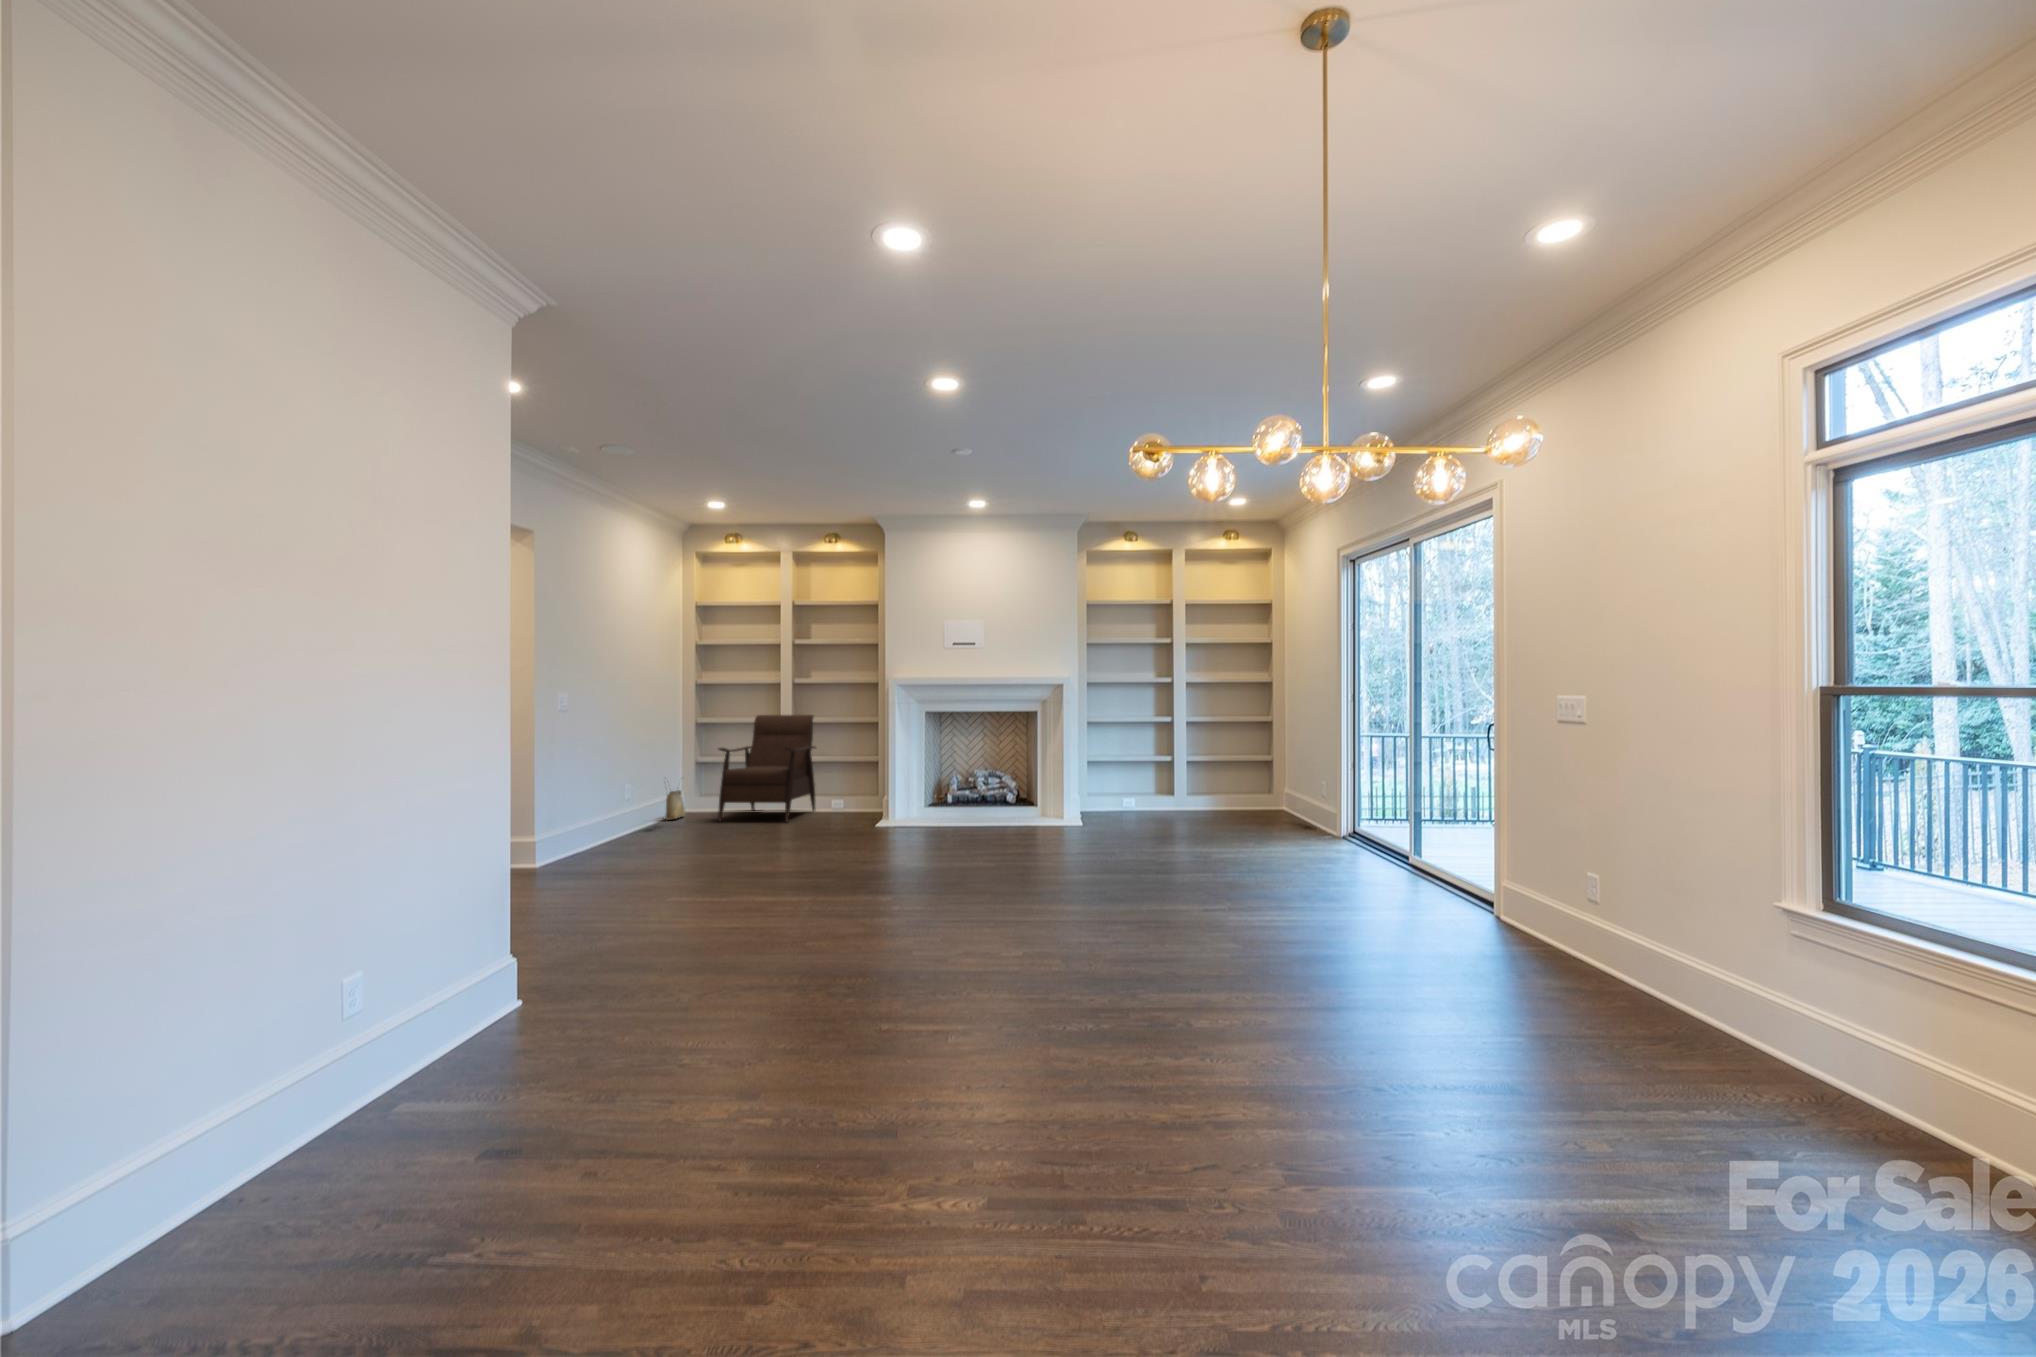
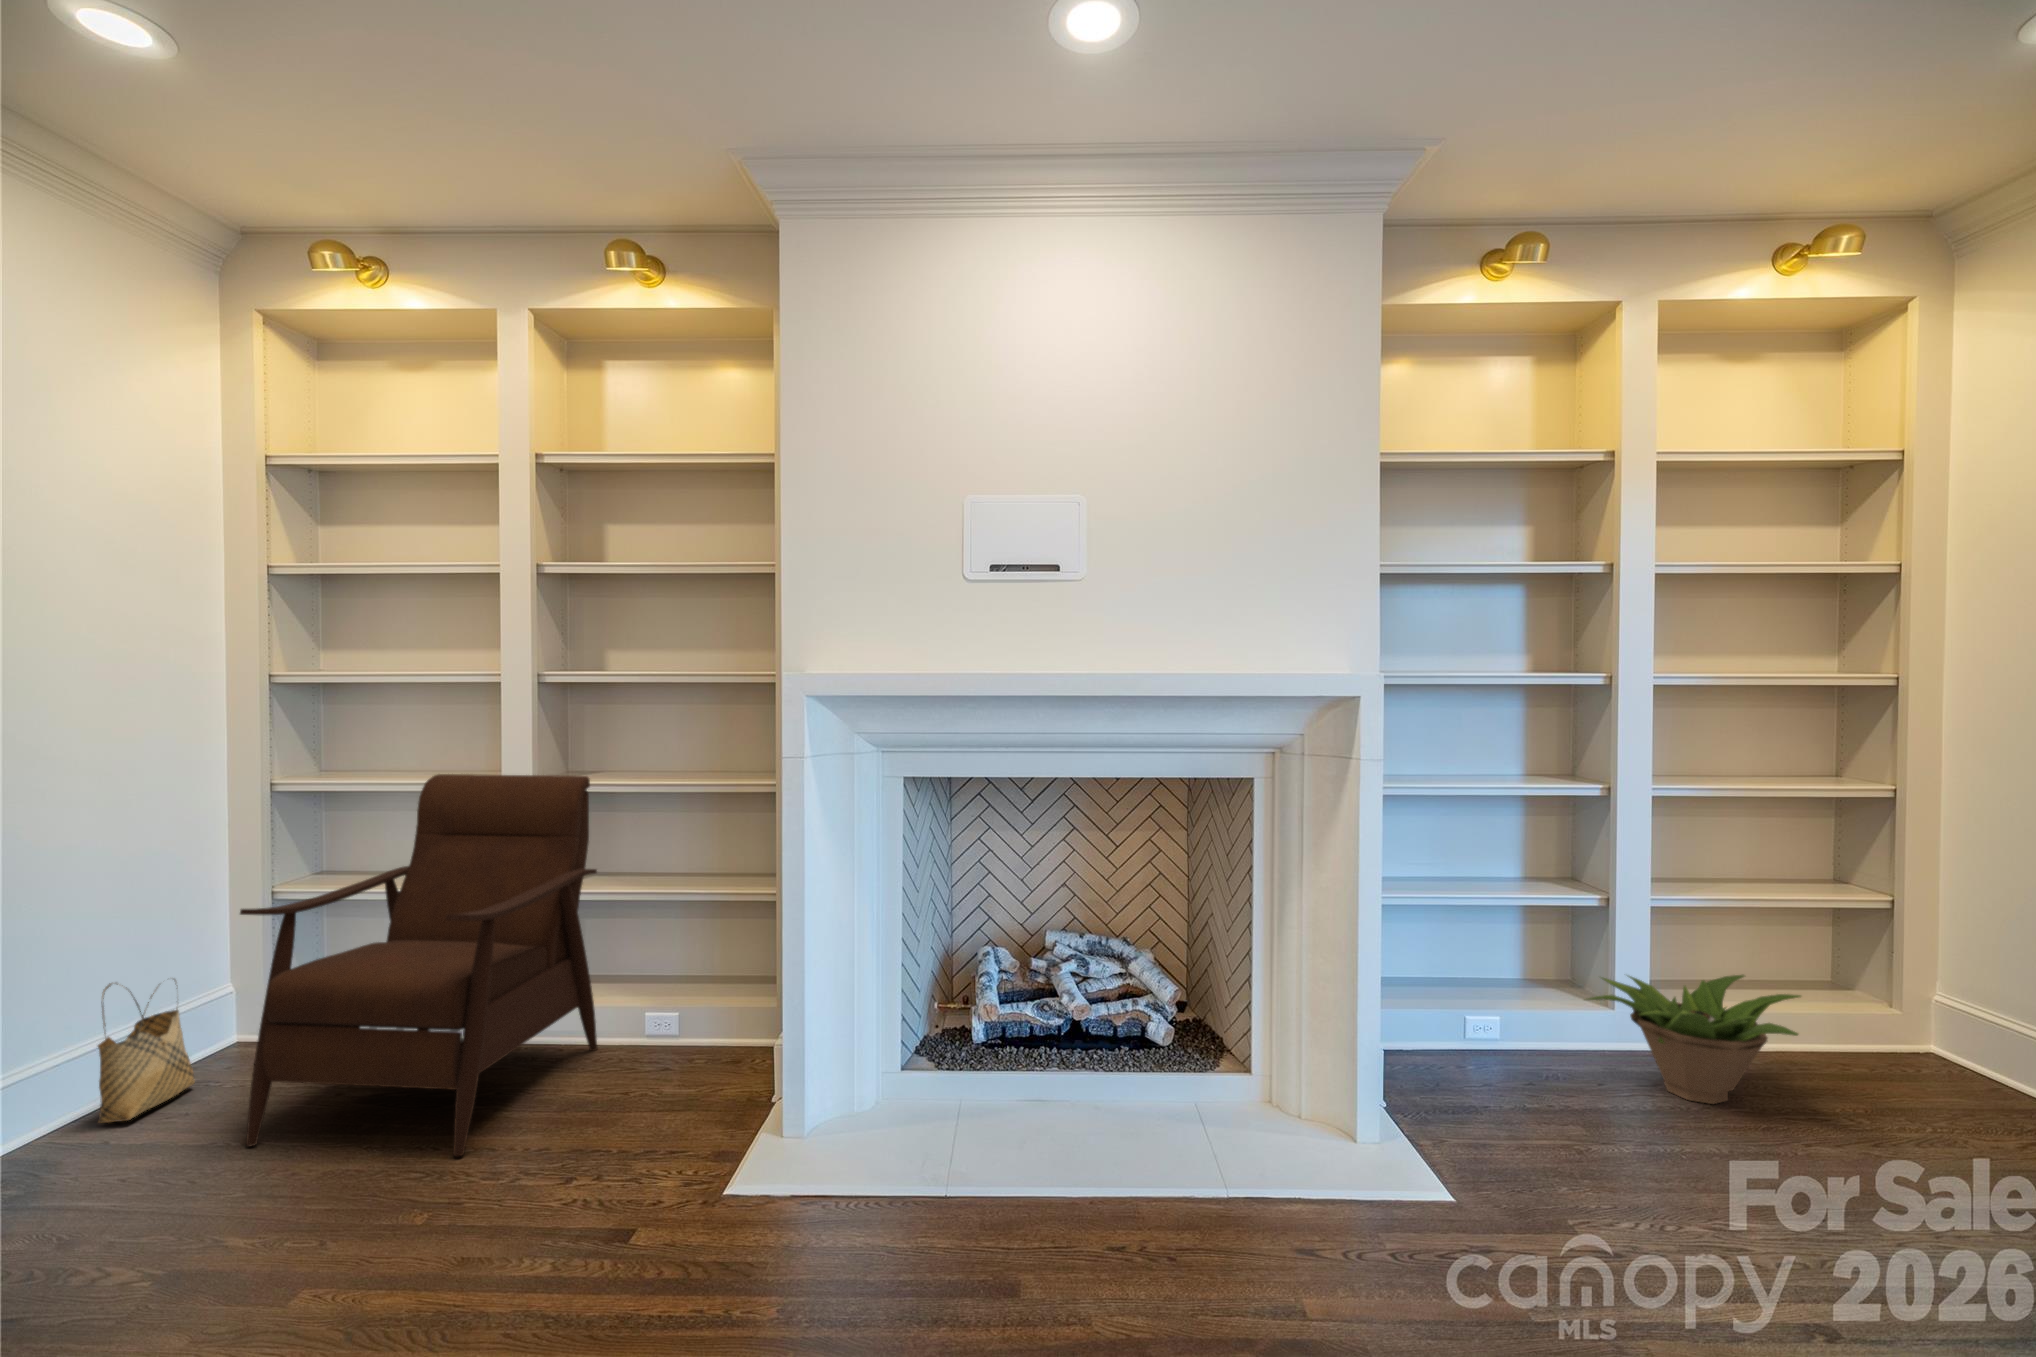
decorative plant: none [1151,777,1218,814] -> present [1588,975,1801,1104]

